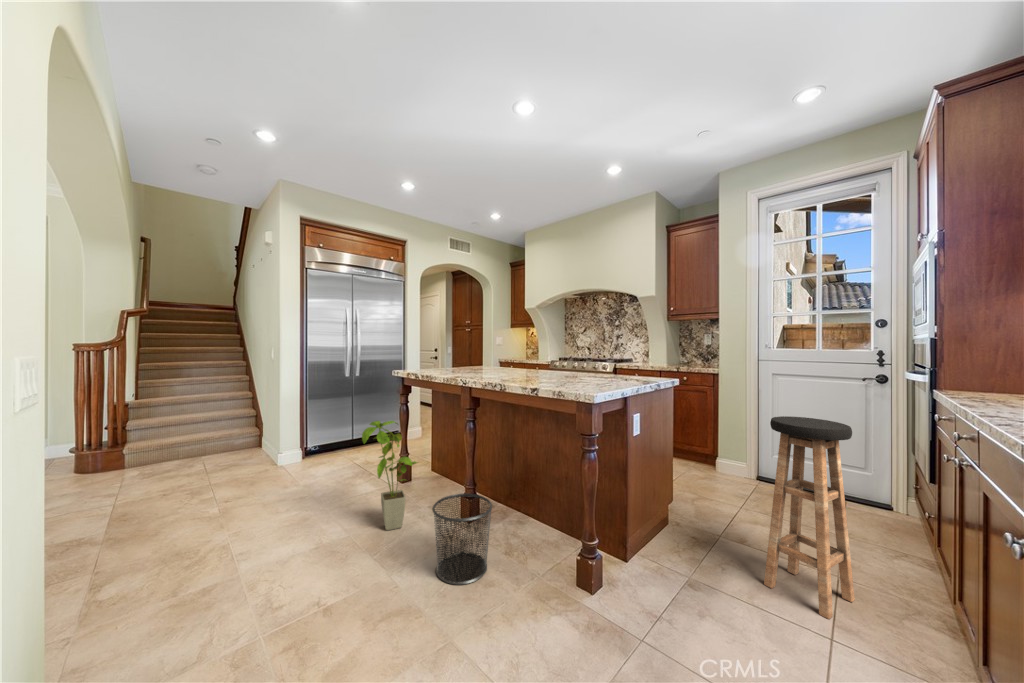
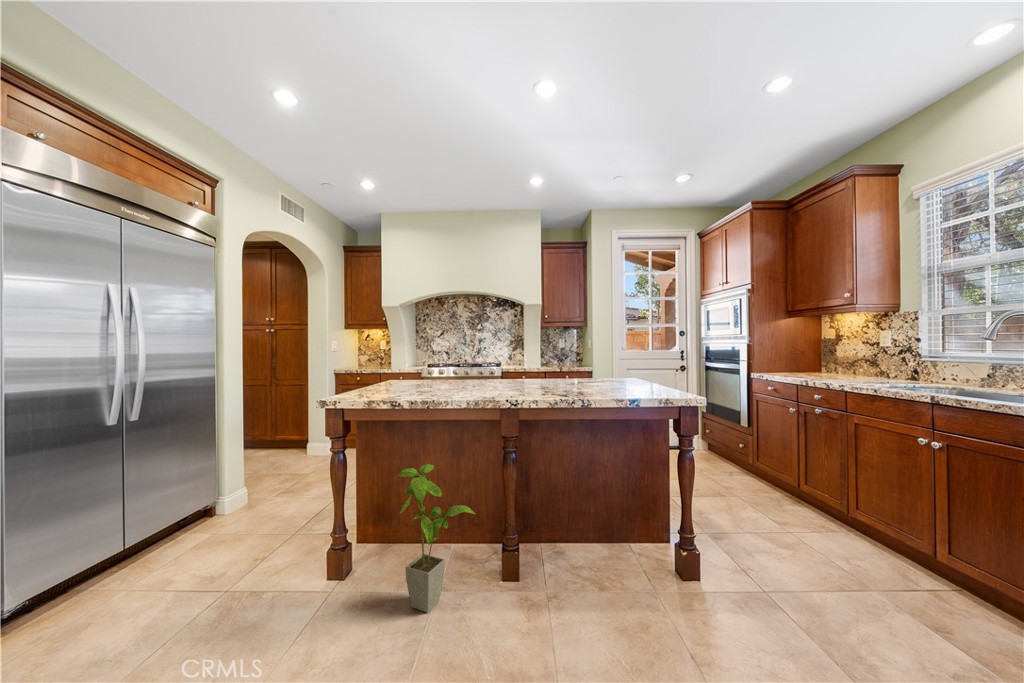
bar stool: present [764,416,855,619] -> none [710,399,759,525]
waste bin: present [432,493,492,585] -> none [532,521,597,623]

